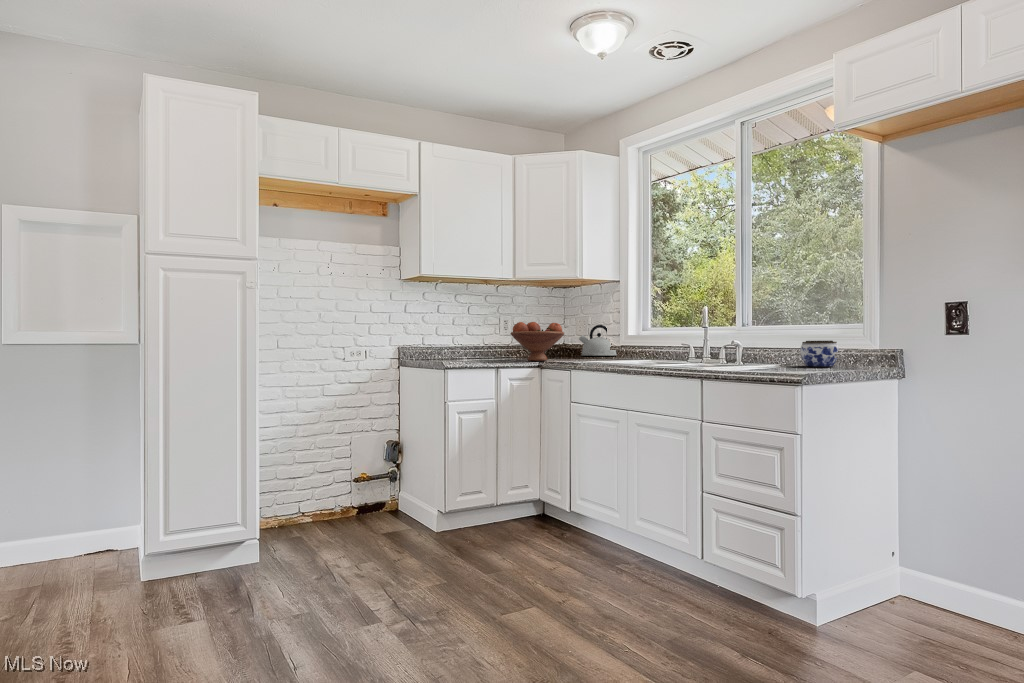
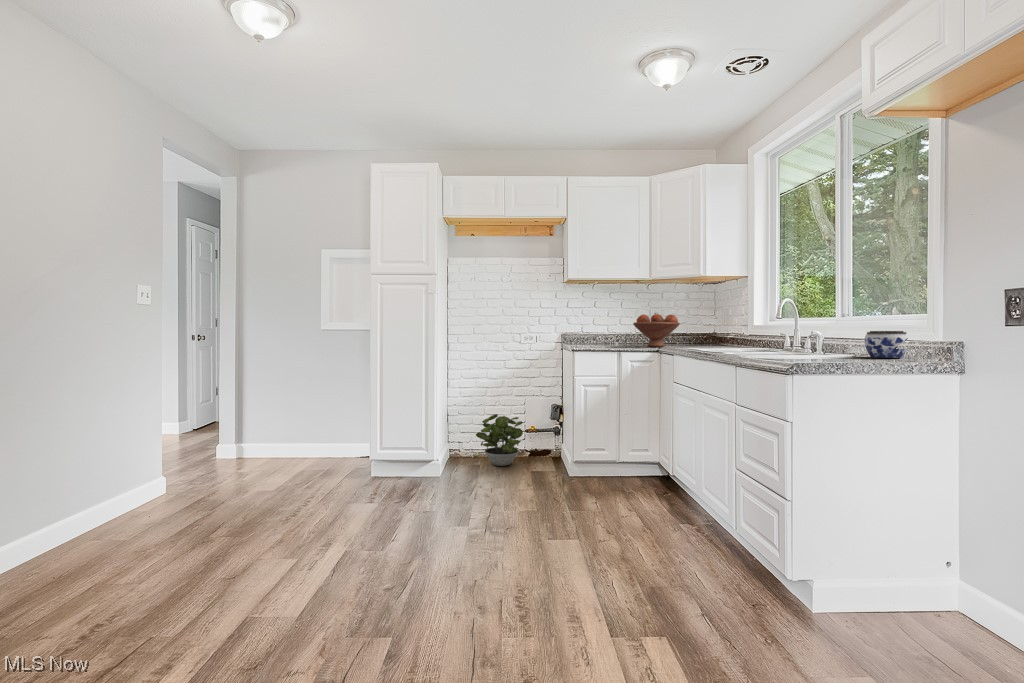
kettle: present [579,325,617,356] -> none [718,315,753,343]
potted plant: none [298,461,364,534] -> present [476,414,523,466]

